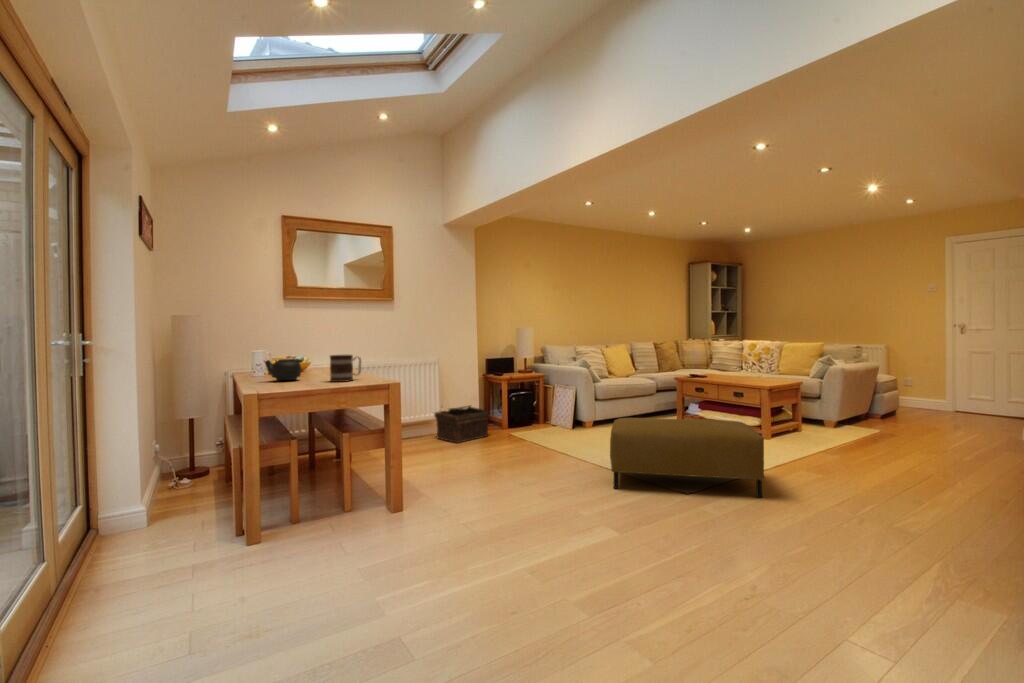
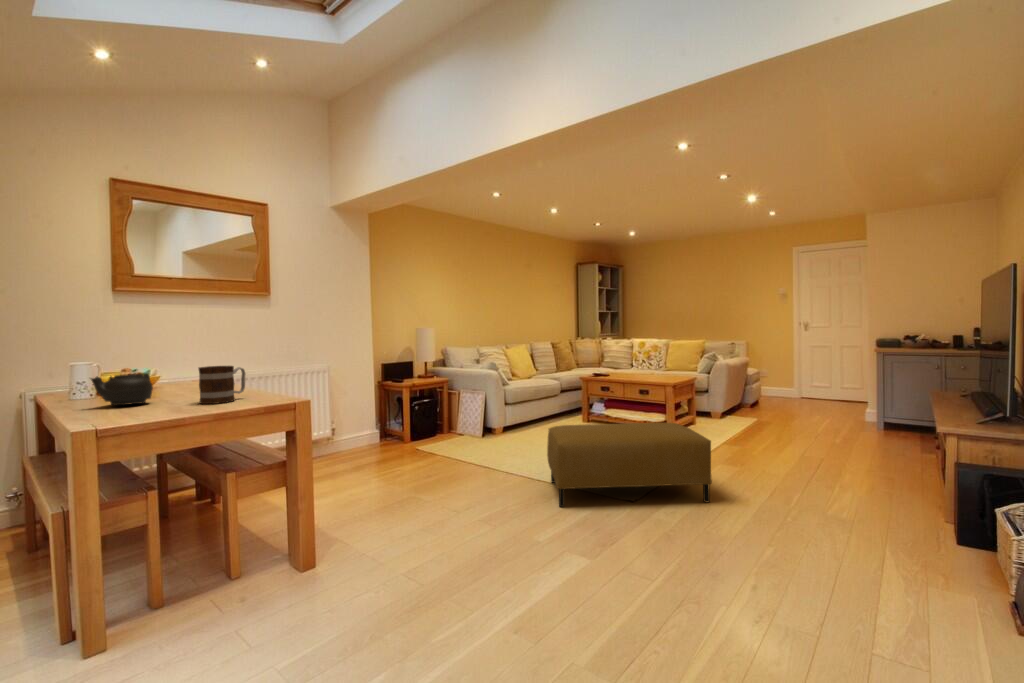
basket: present [435,405,488,443] -> none [323,418,392,463]

